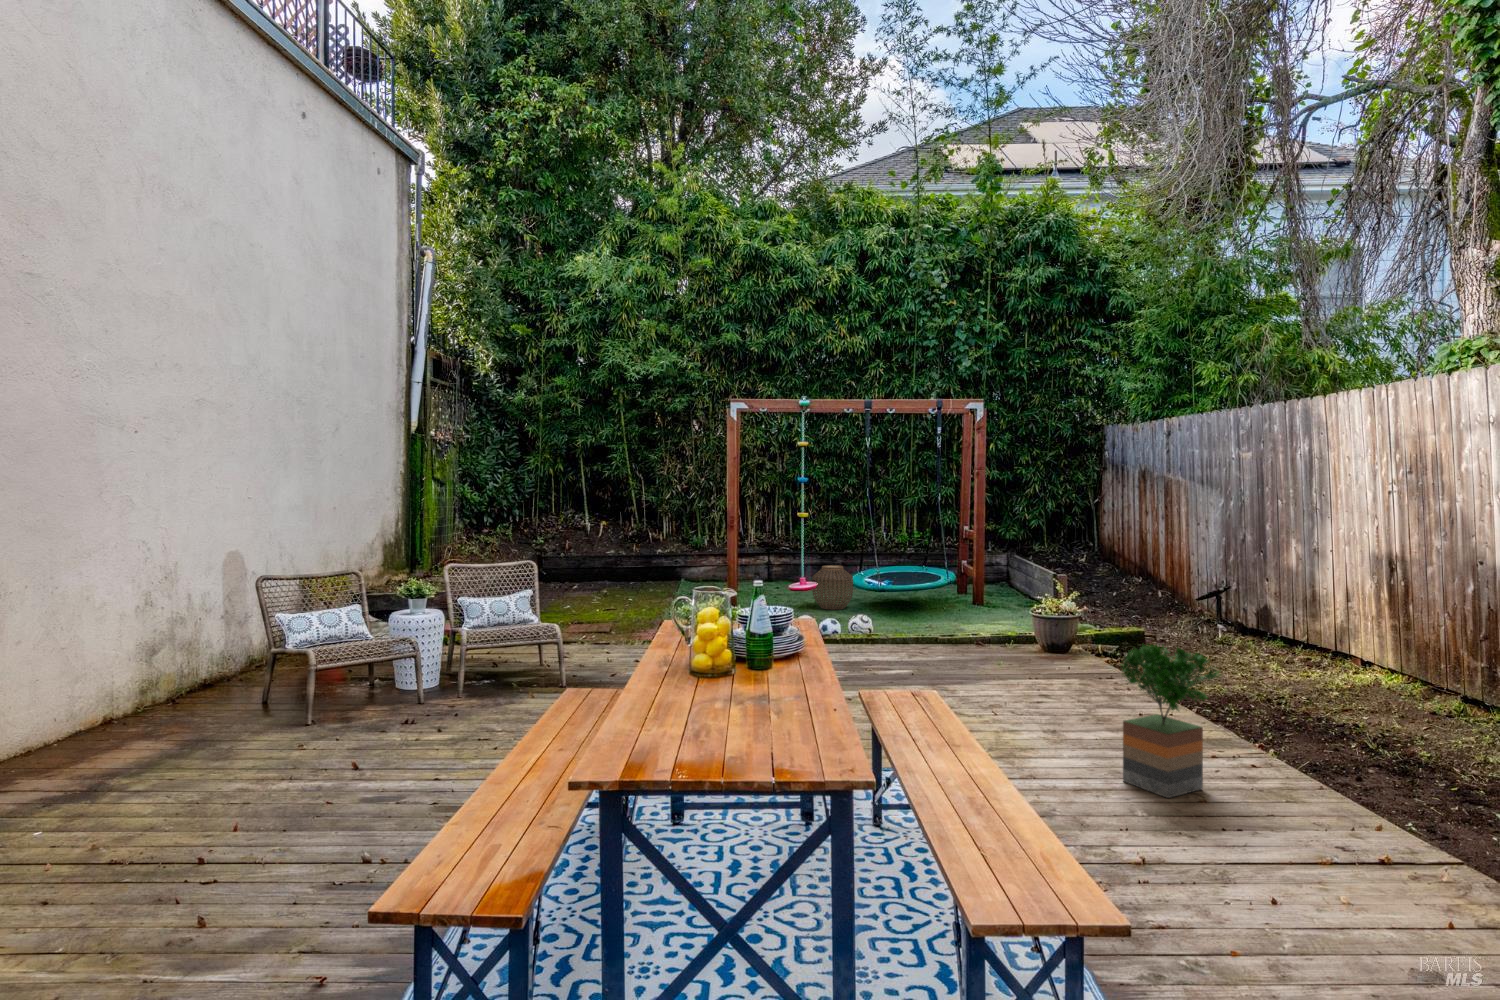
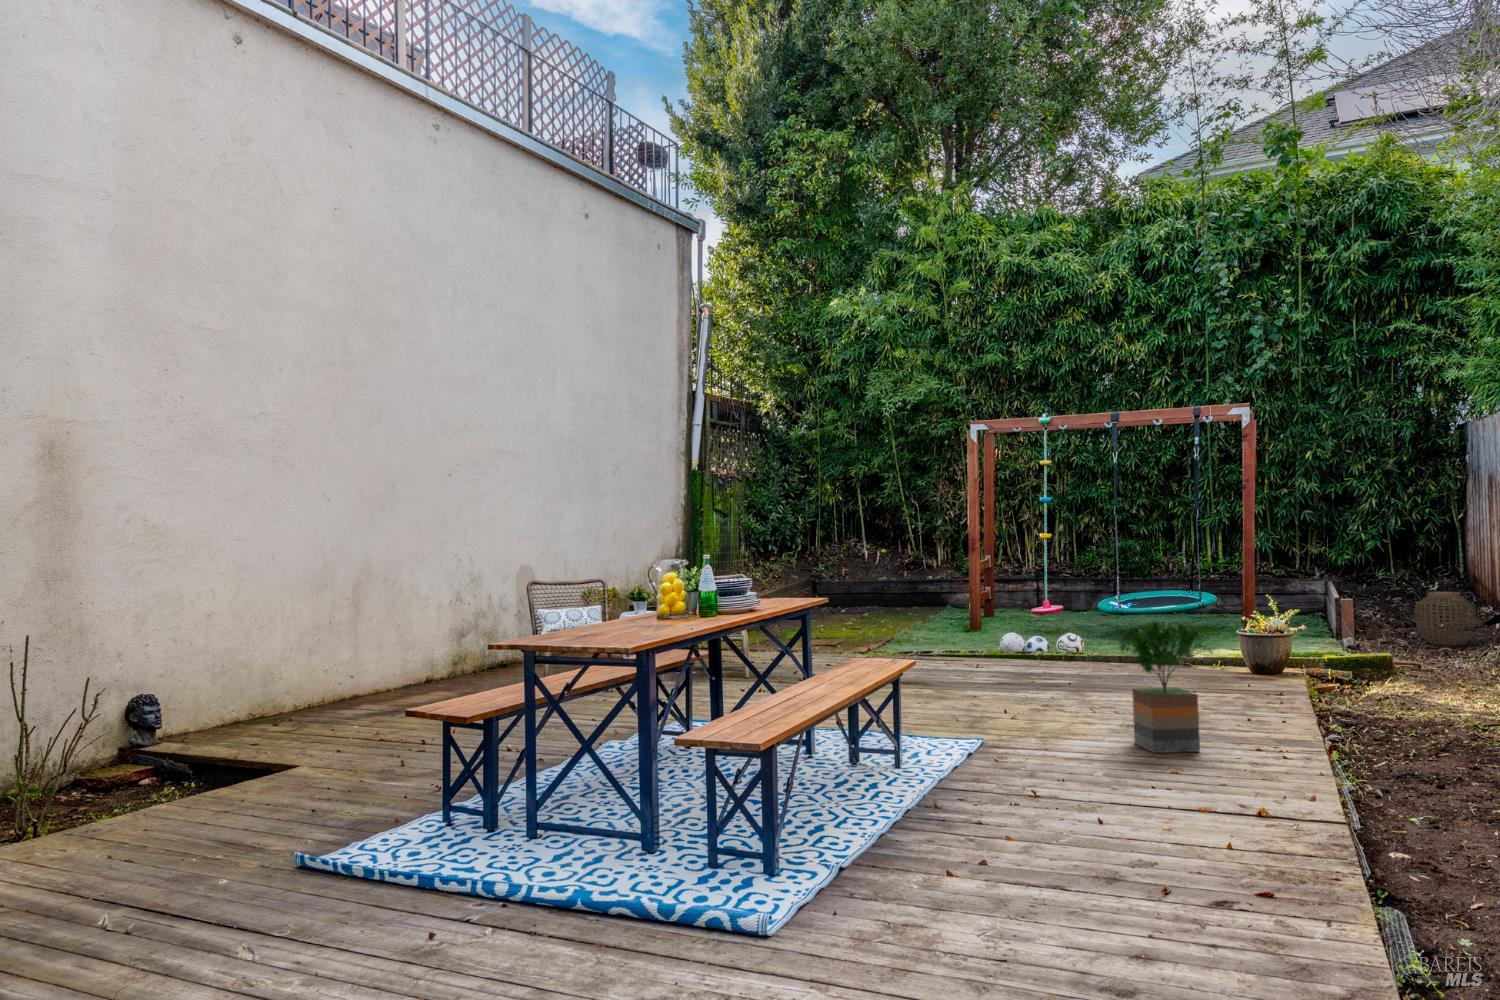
woven basket: present [812,565,853,610] -> present [1415,592,1476,646]

